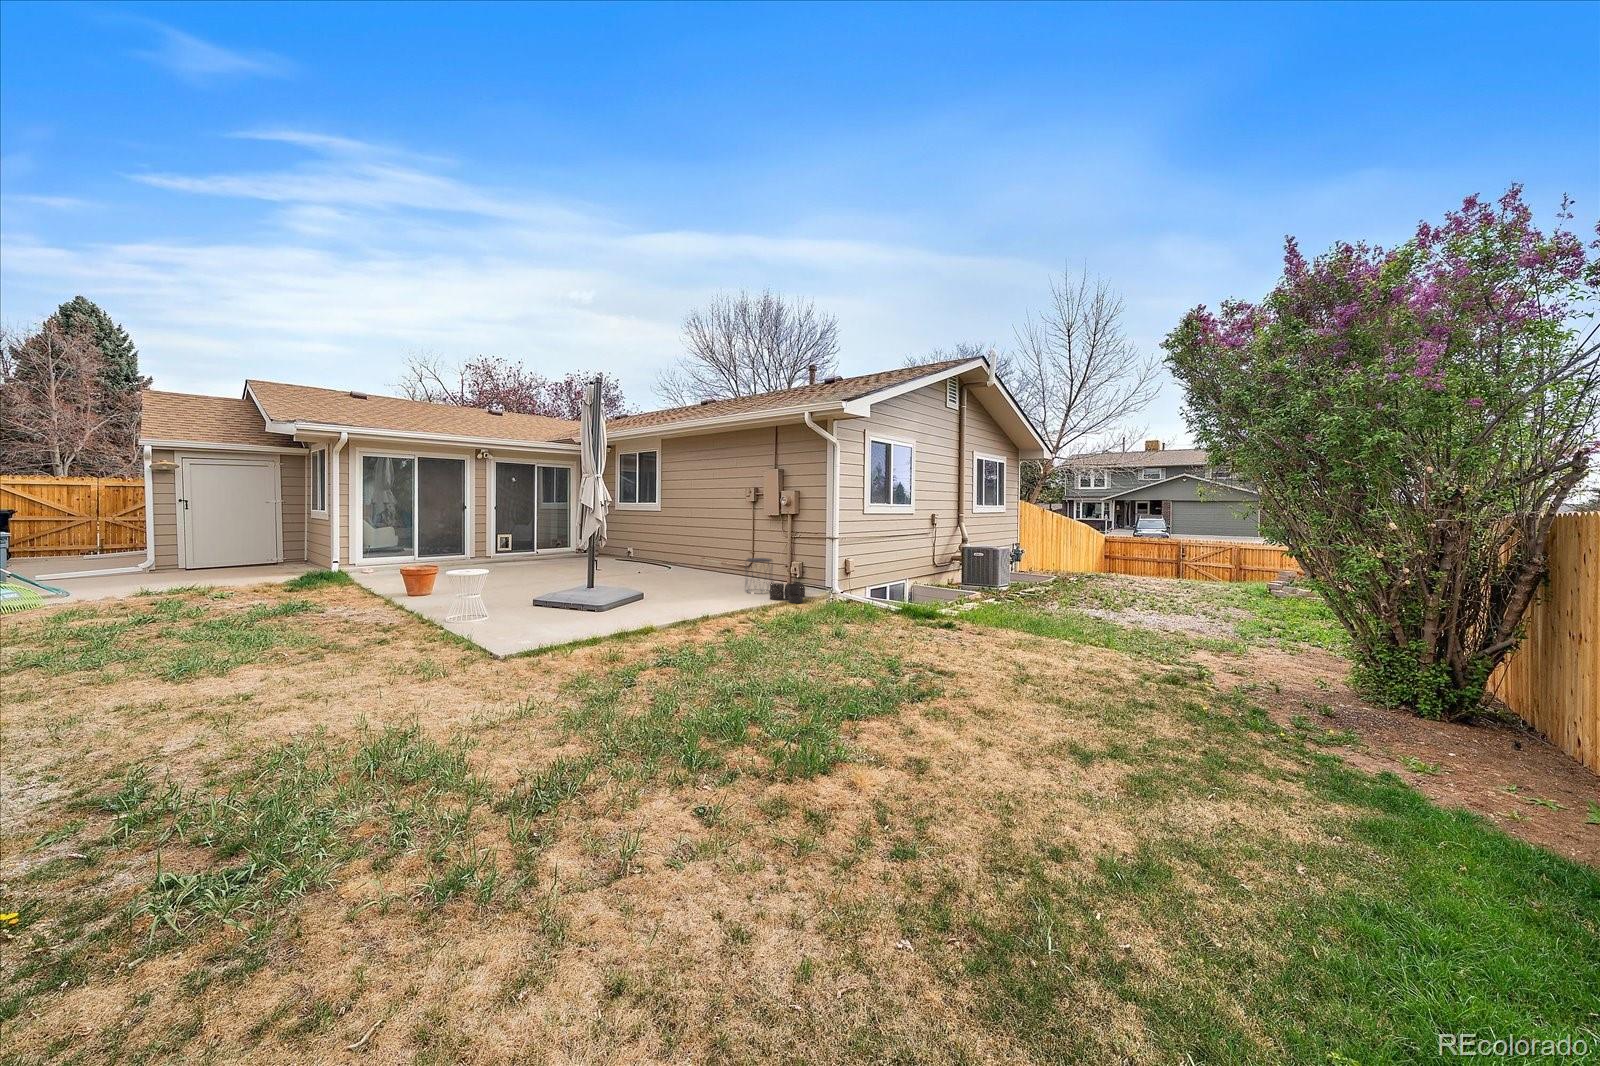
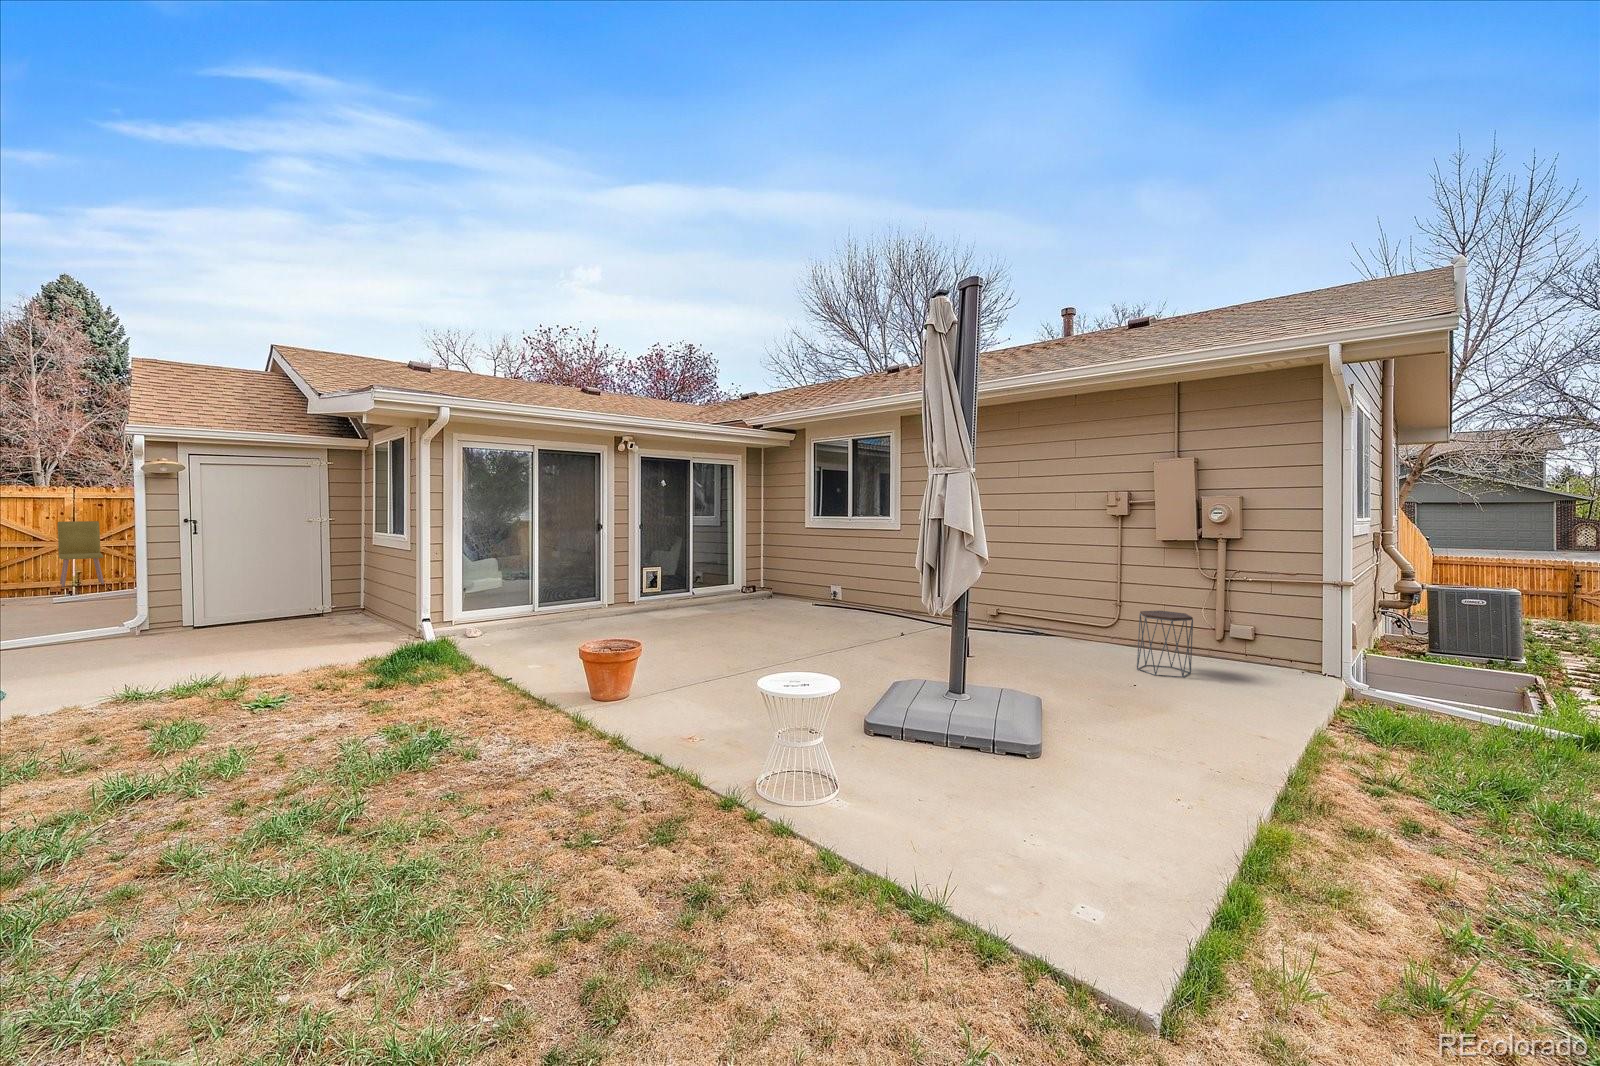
chair: none [86,501,121,547] -> present [58,521,104,587]
woven basket: present [770,582,805,603] -> none [1227,654,1316,705]

